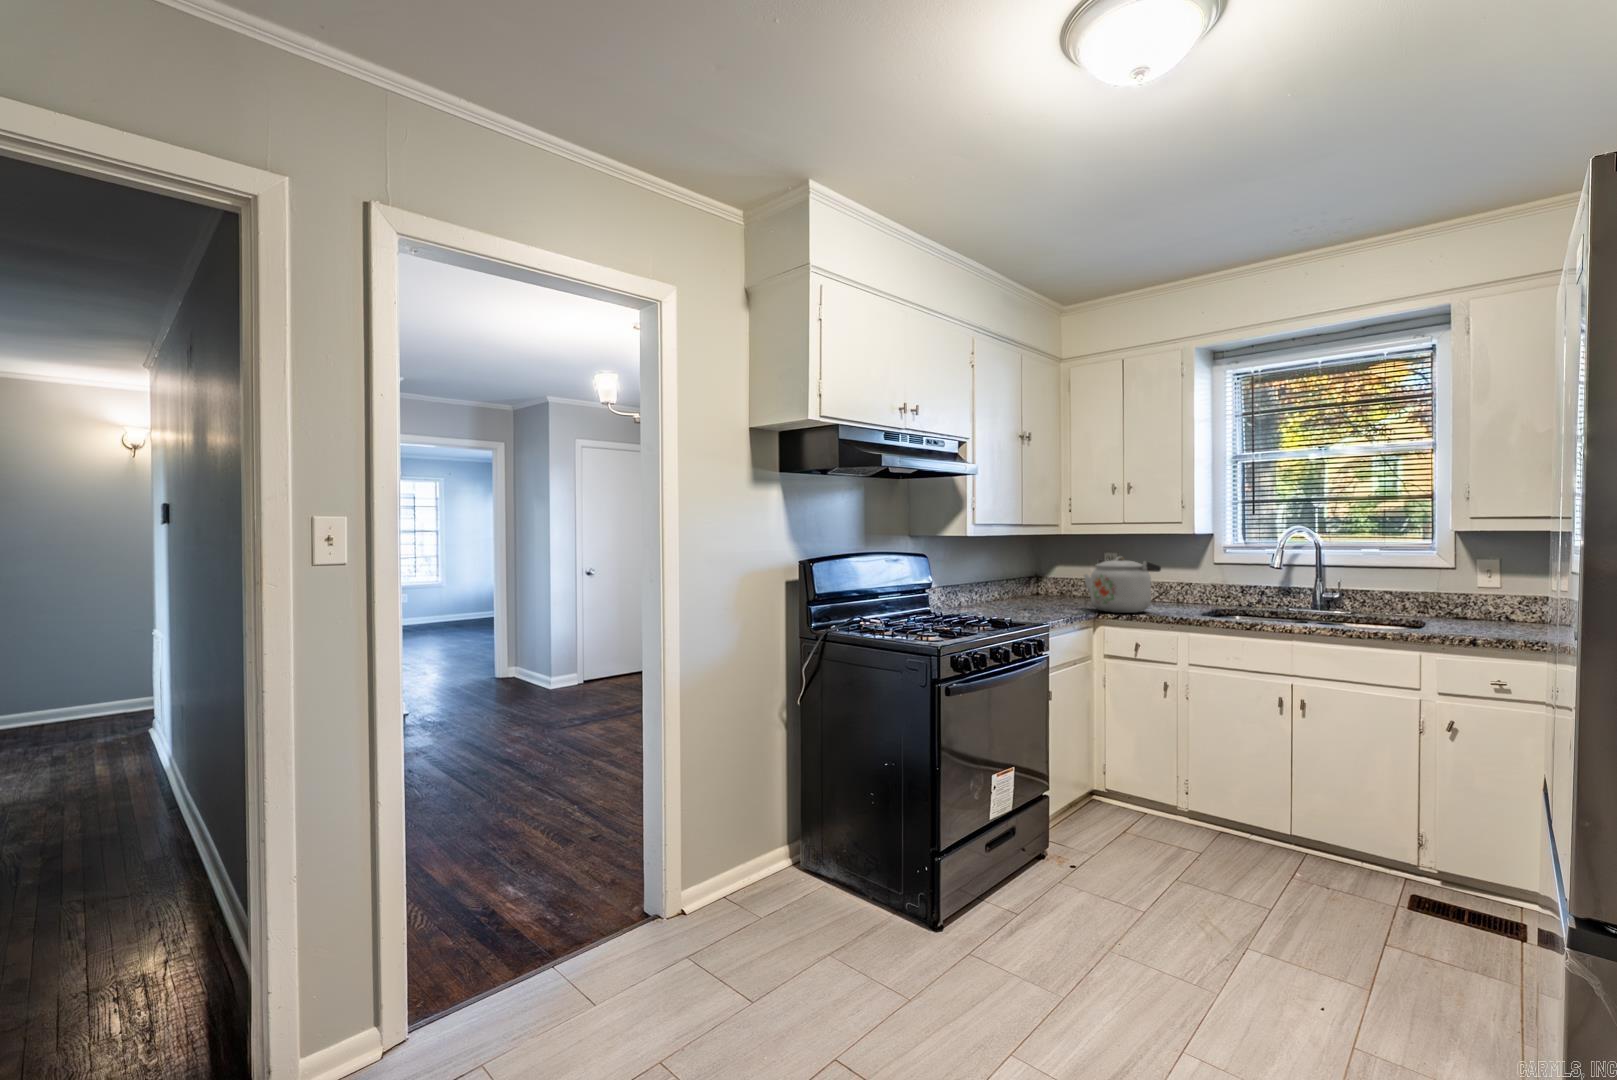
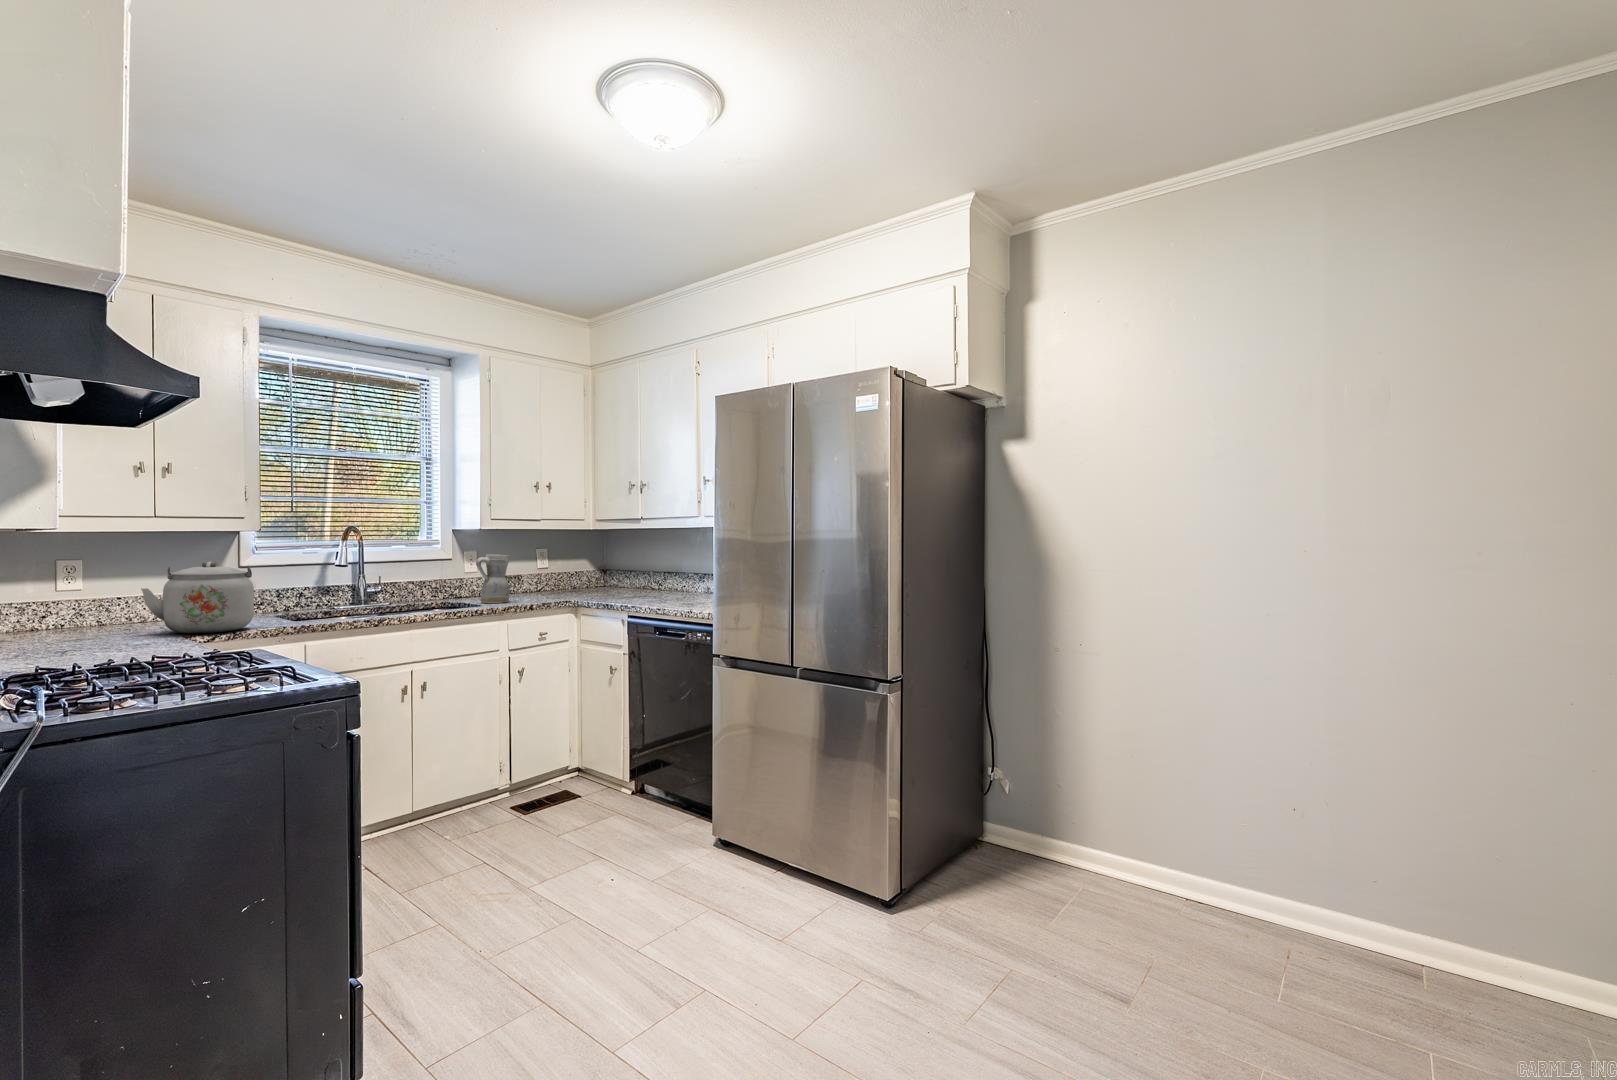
ceramic pitcher: none [1455,561,1516,630] -> present [476,554,511,603]

